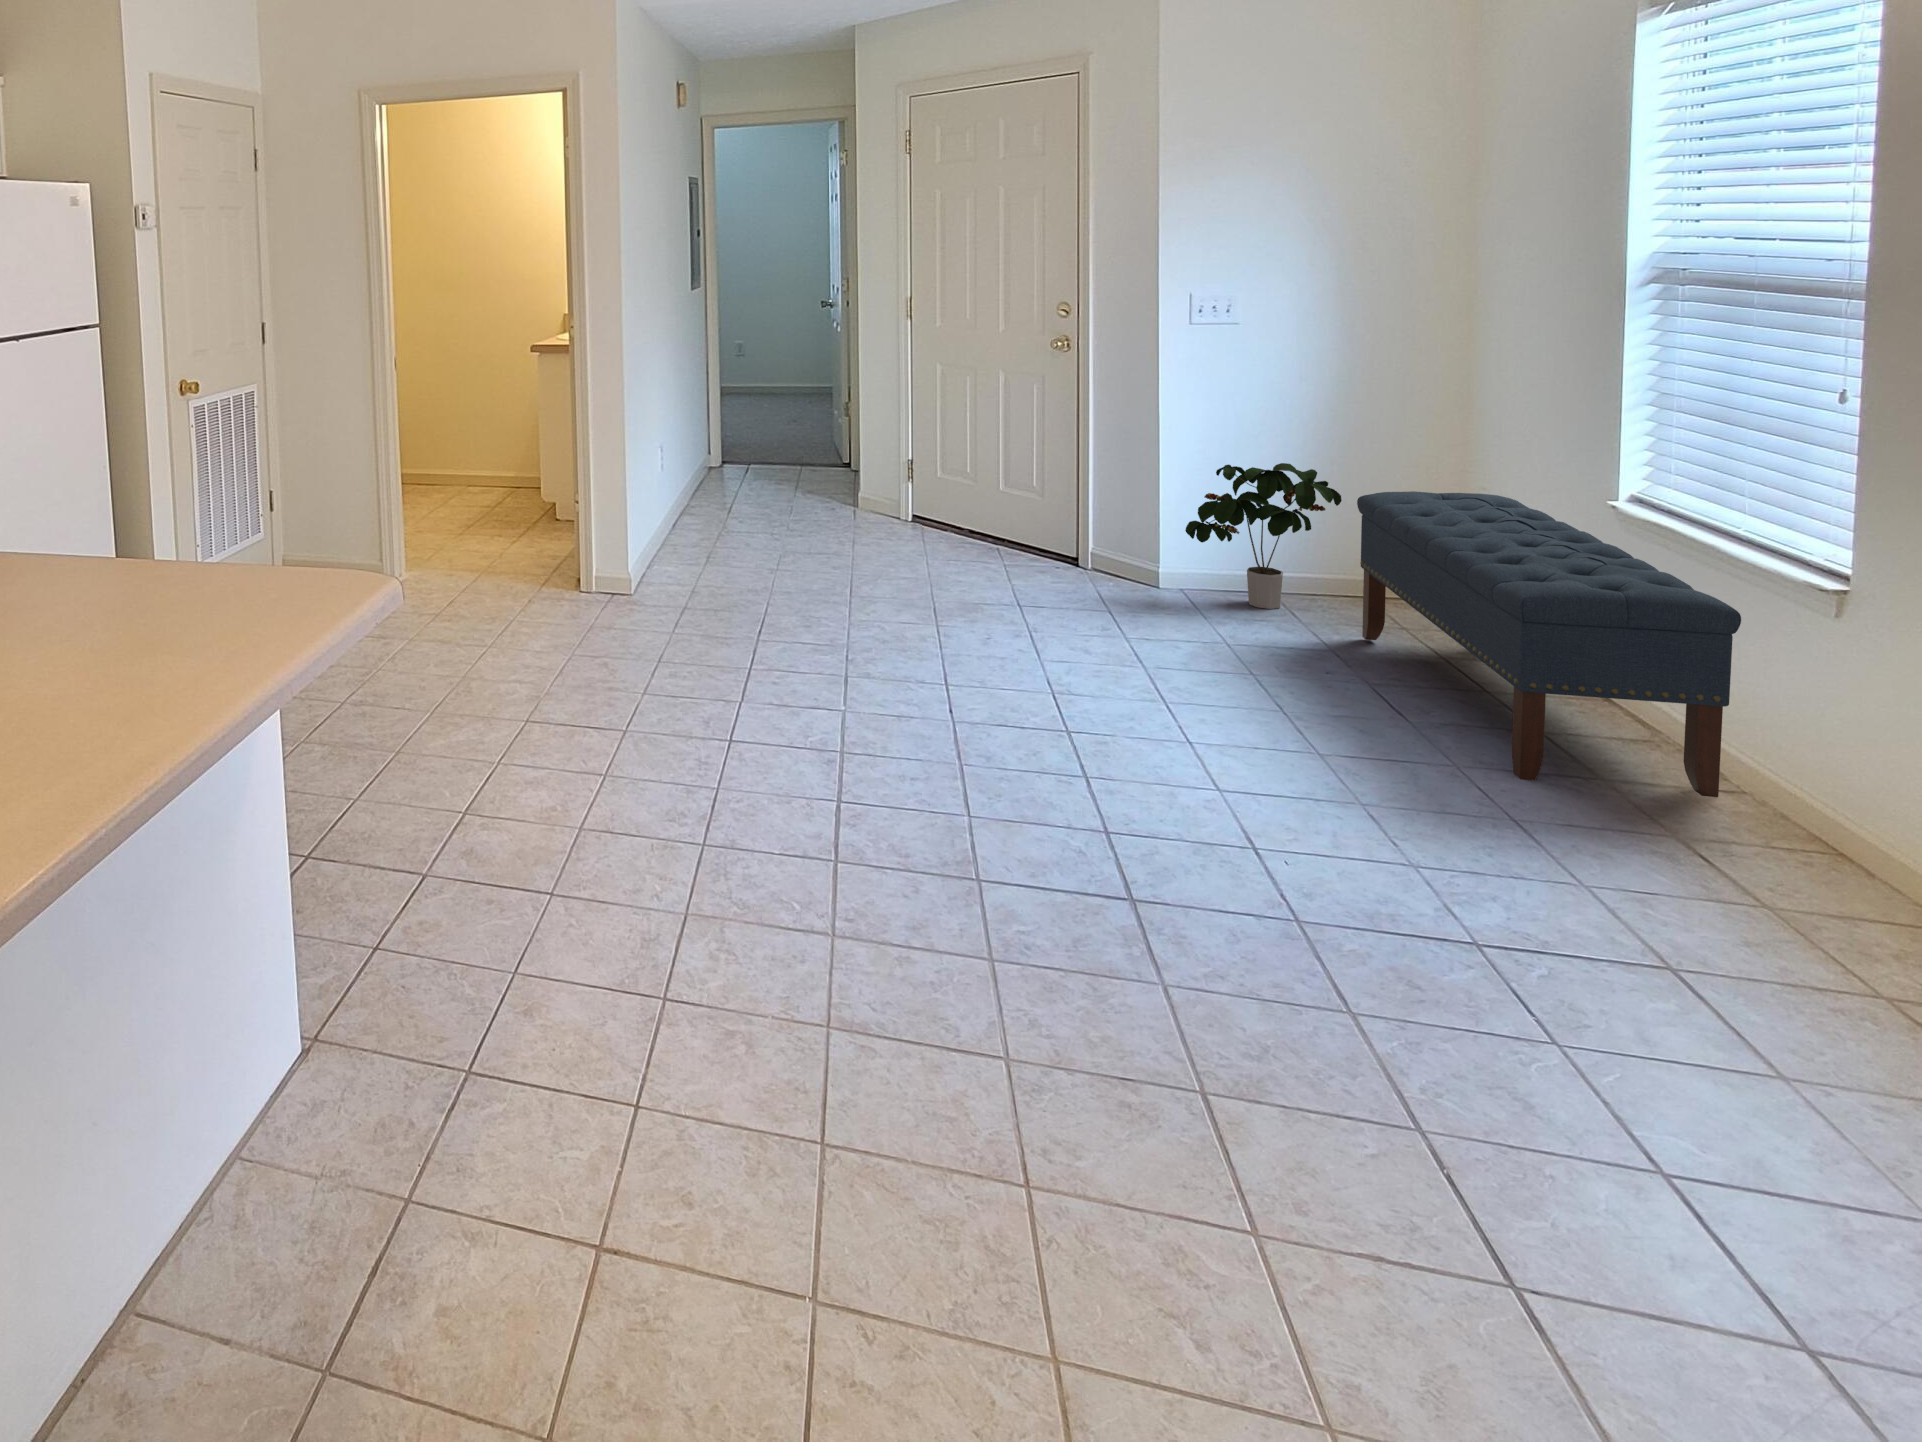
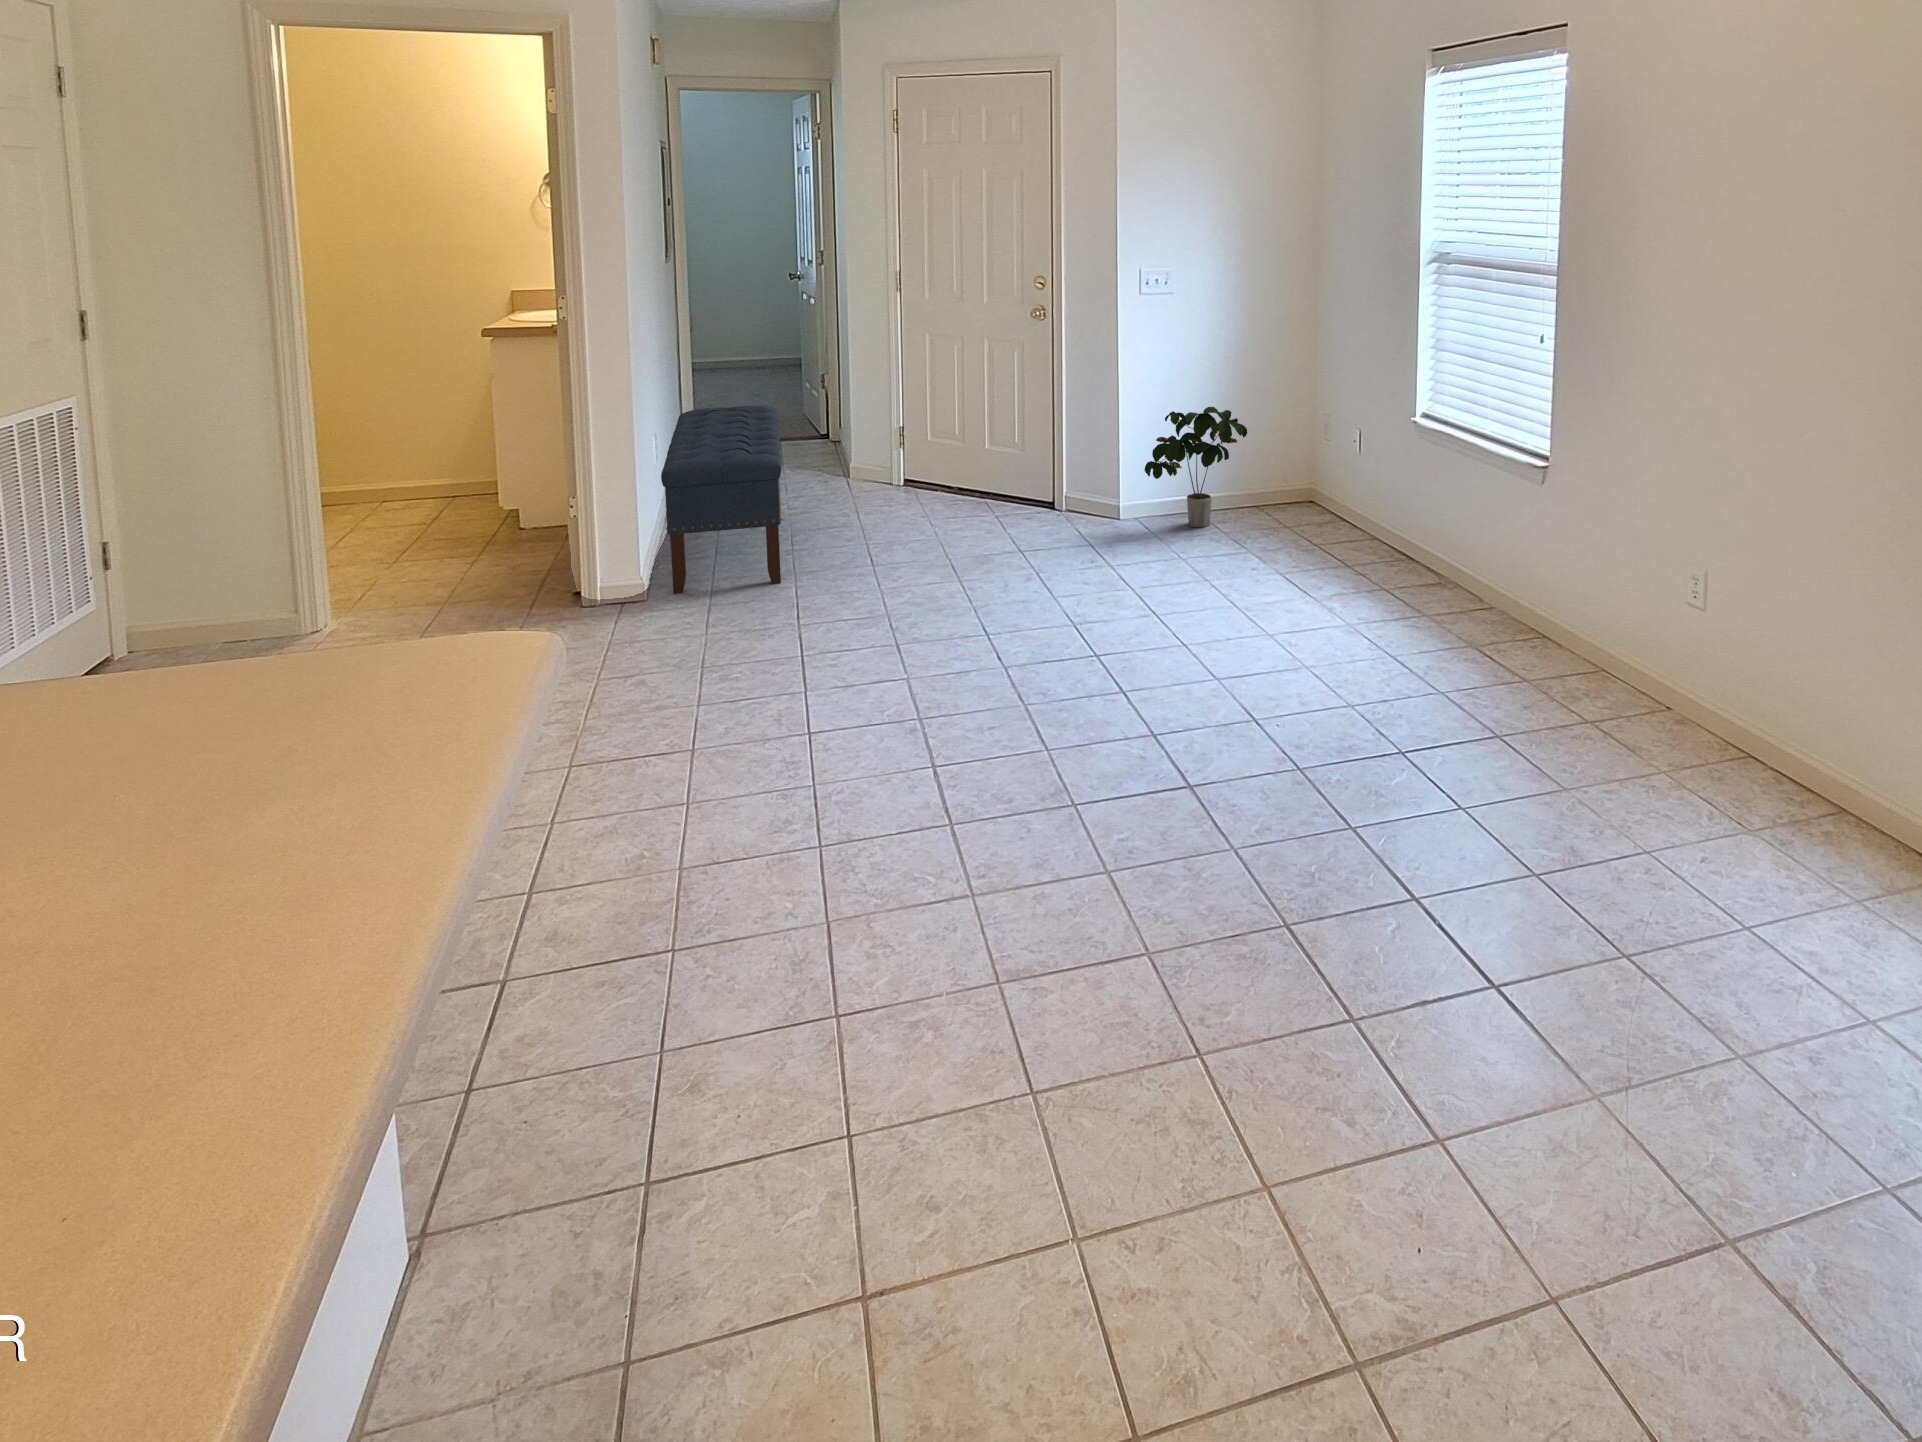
bench: present [1357,491,1741,797] -> present [661,406,782,594]

